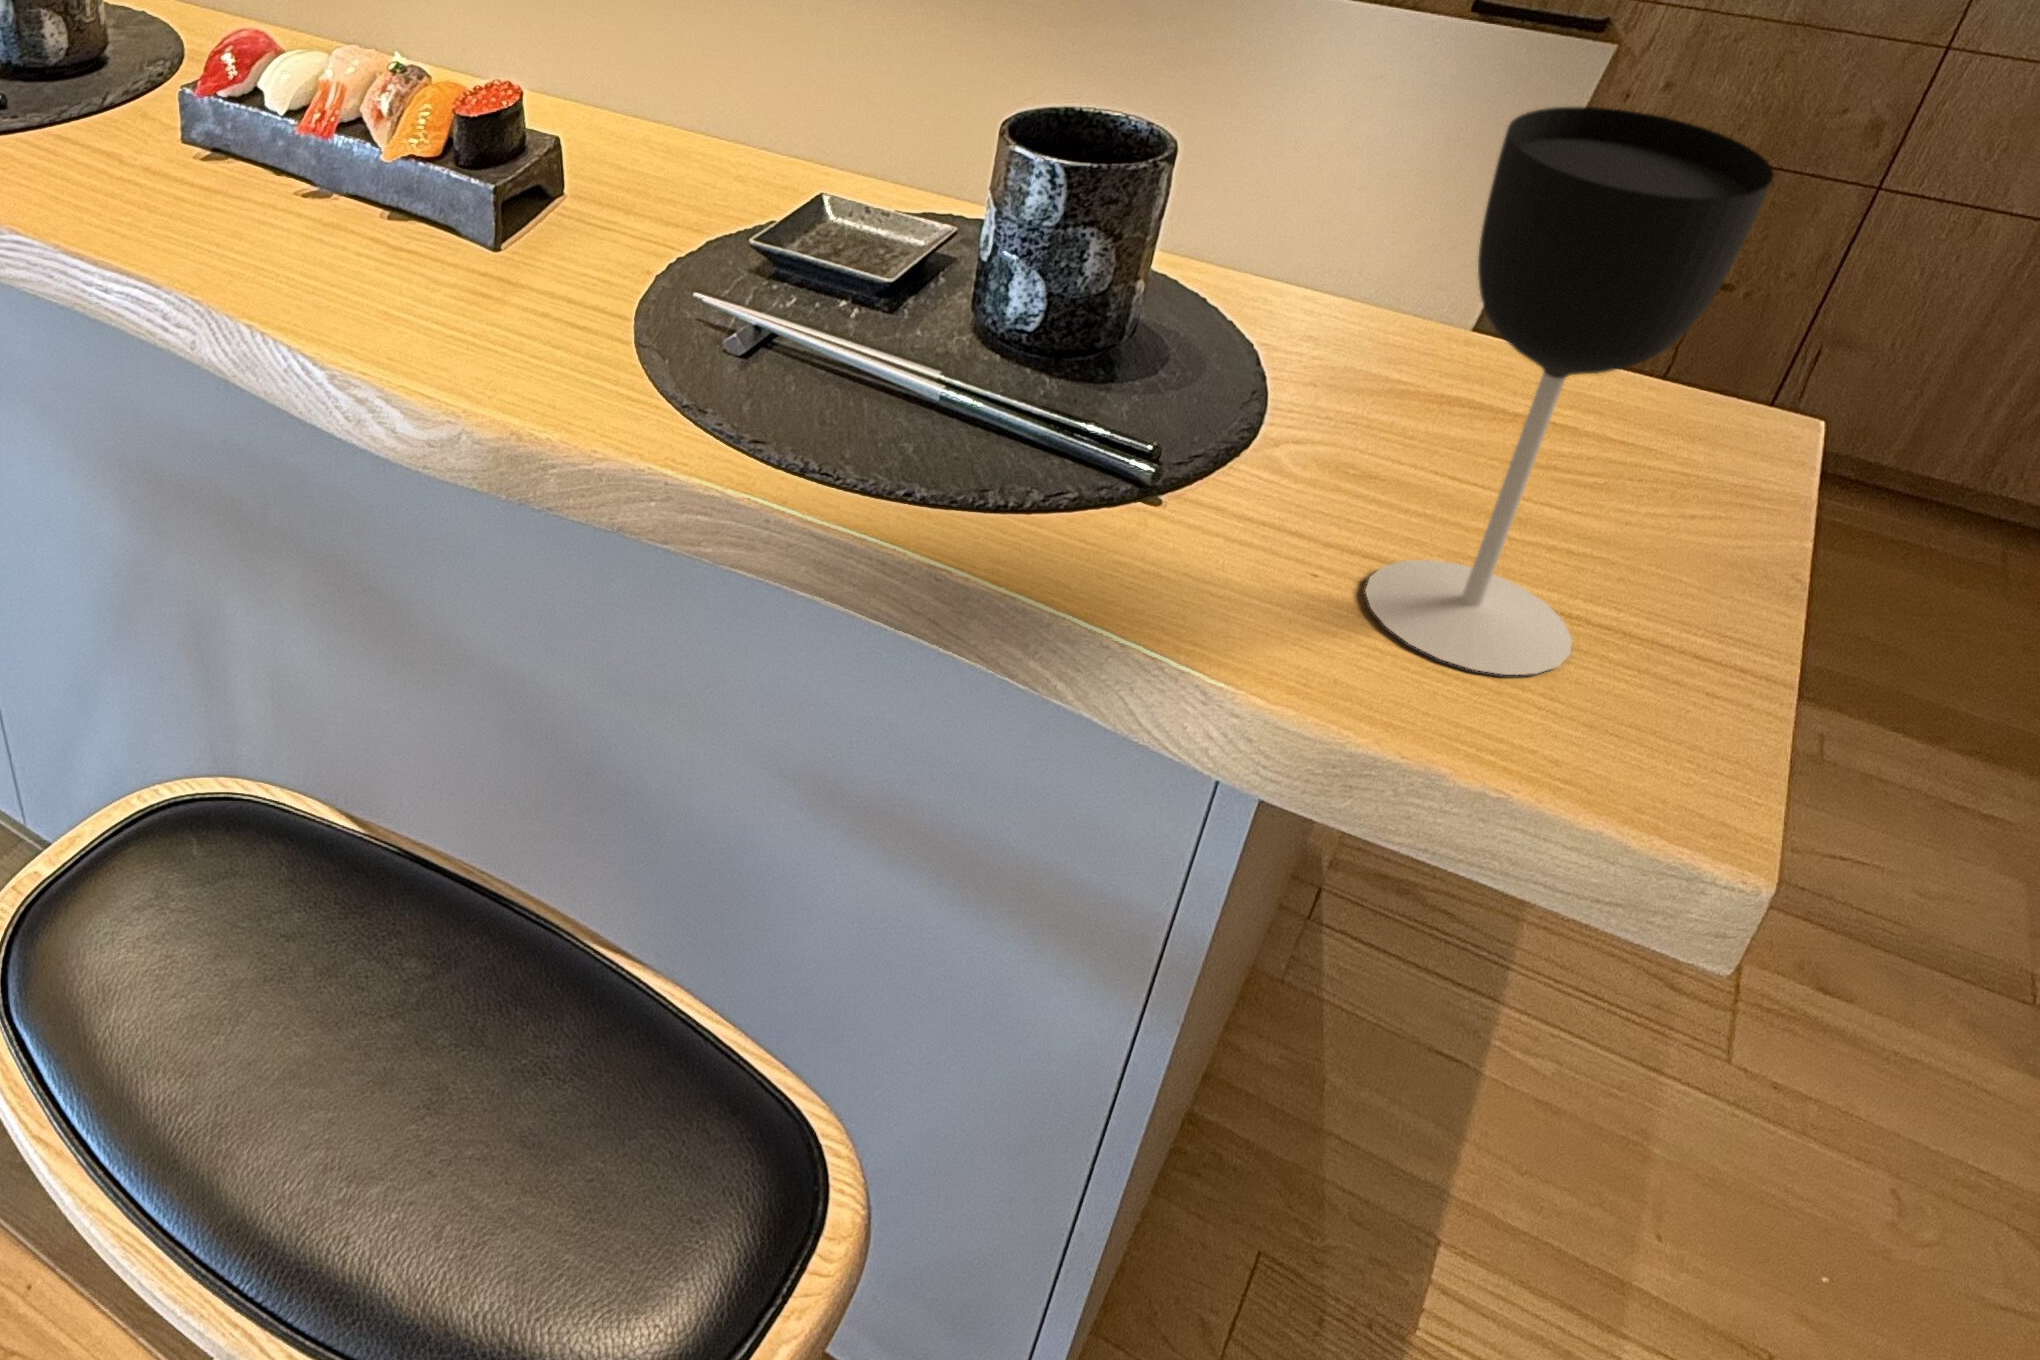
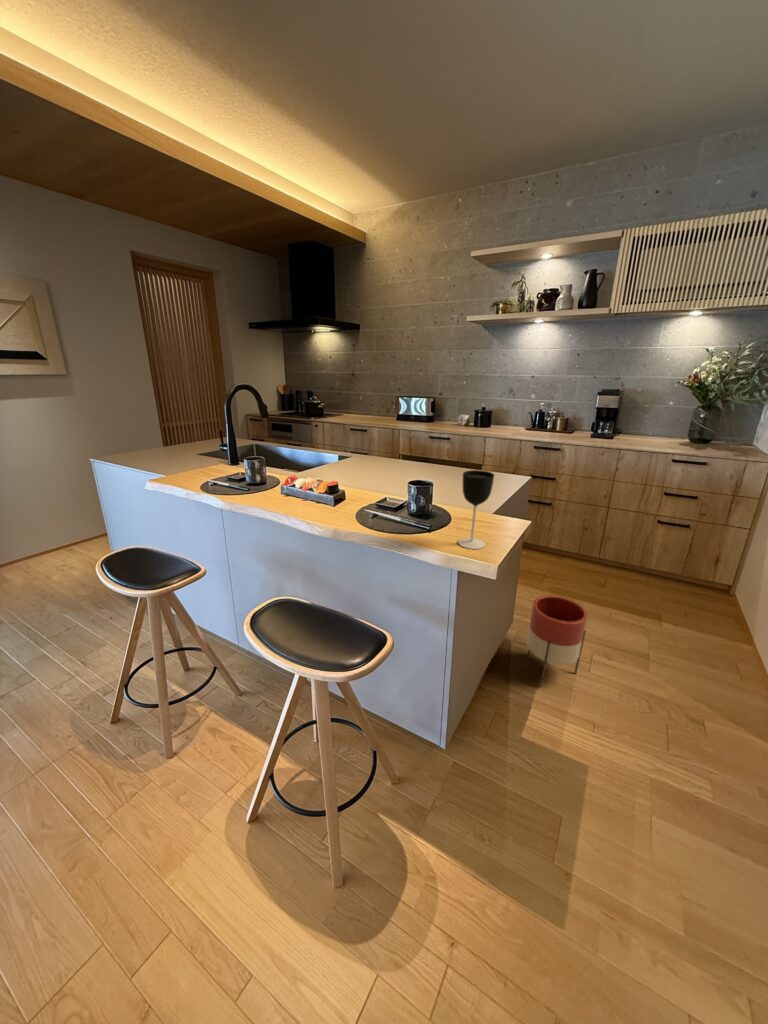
planter: none [1451,702,1867,1172] -> present [527,595,587,686]

